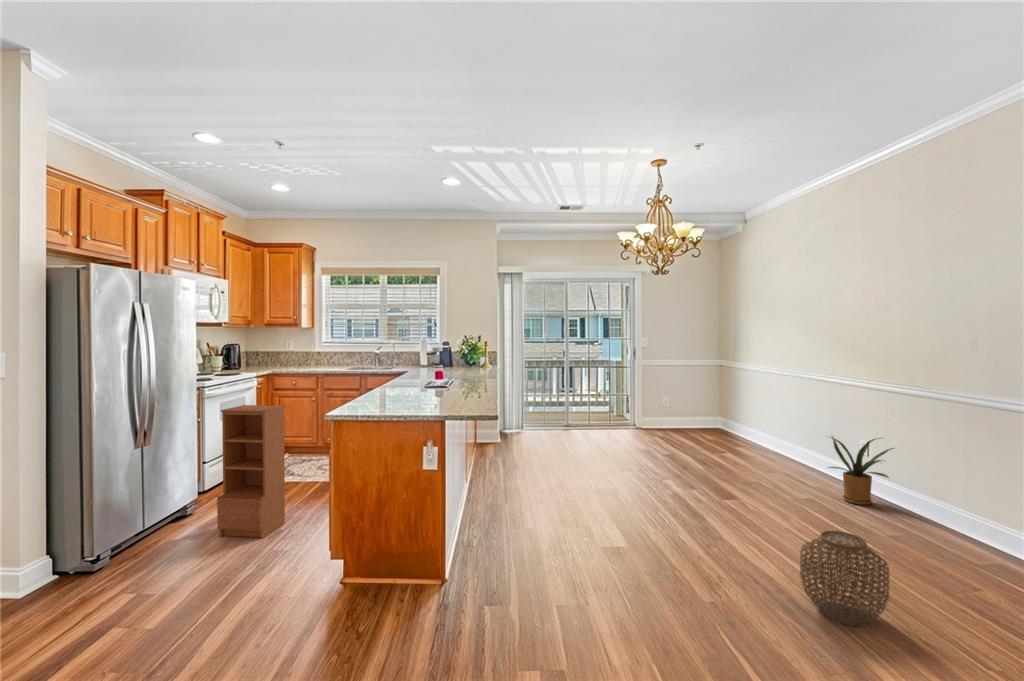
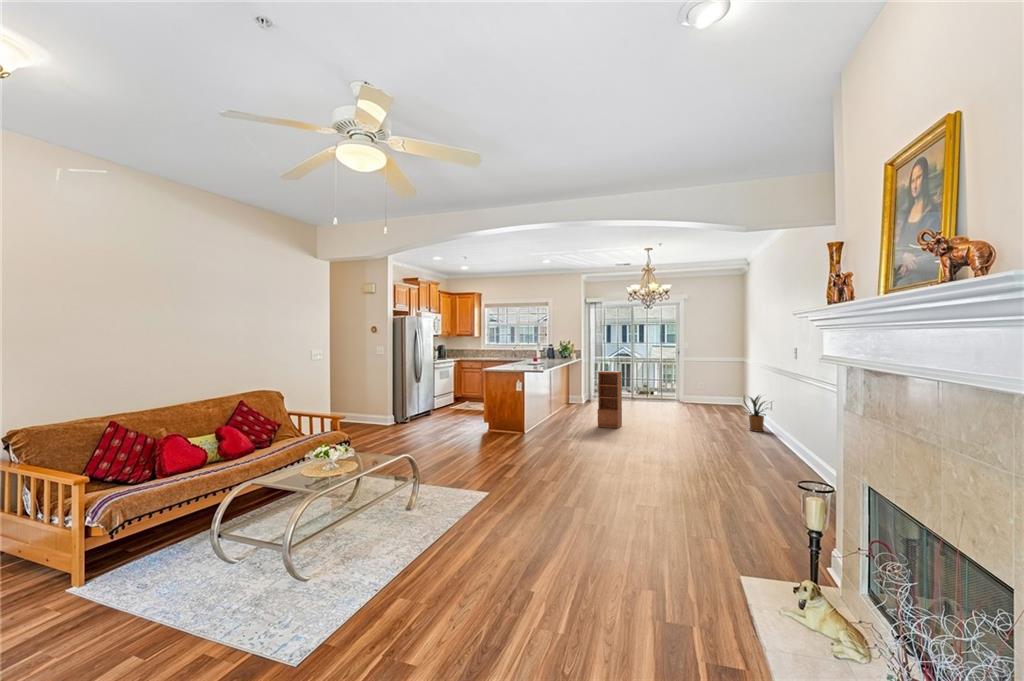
bookcase: present [217,405,285,538] -> present [598,371,622,428]
woven basket: present [800,531,889,626] -> none [656,419,687,452]

